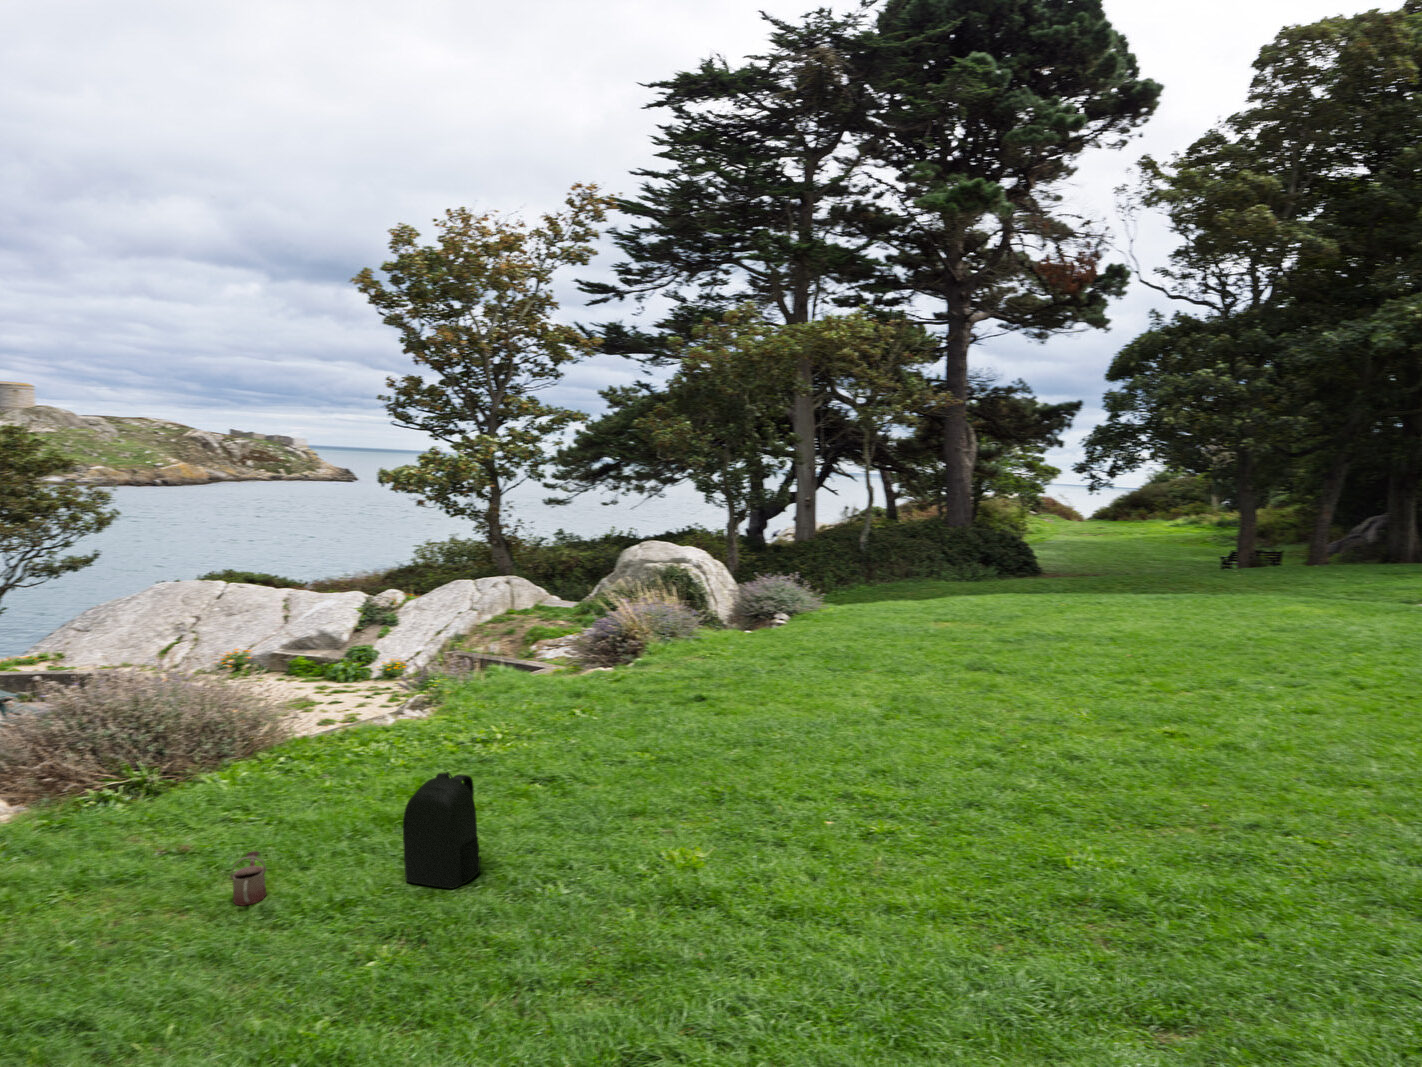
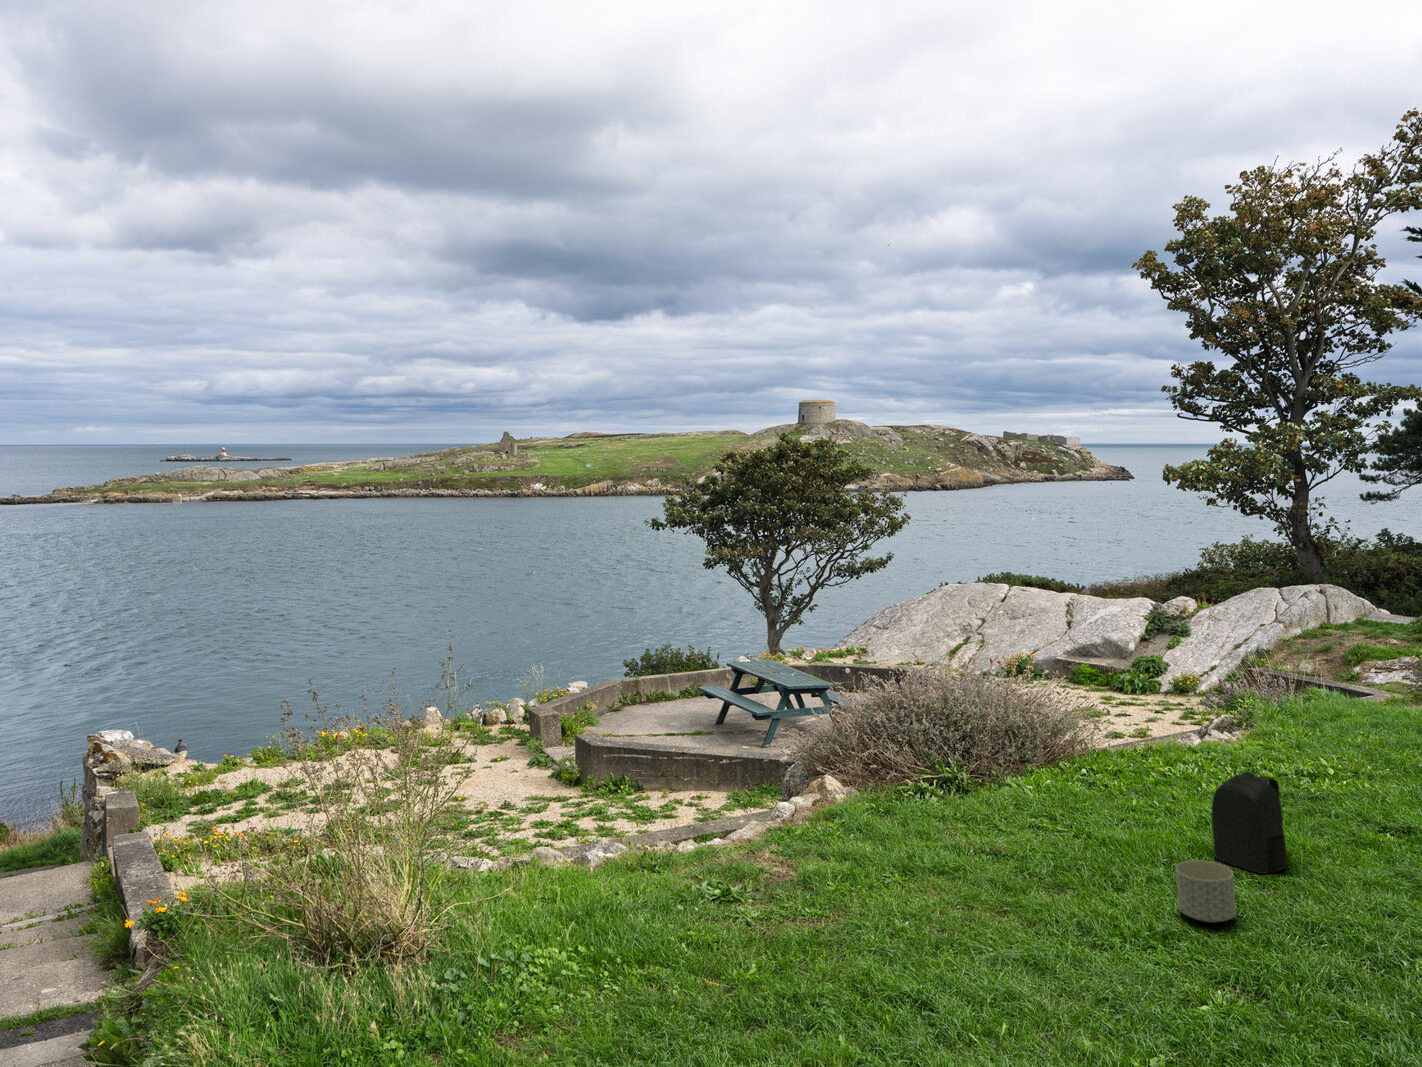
watering can: present [230,851,267,906] -> none [1071,805,1098,844]
planter: none [354,902,424,986] -> present [1176,860,1236,923]

